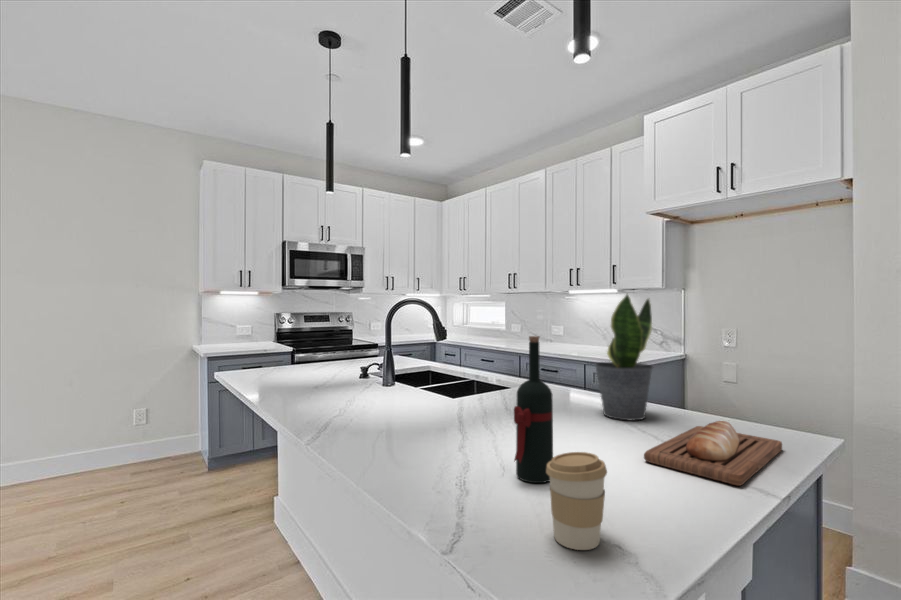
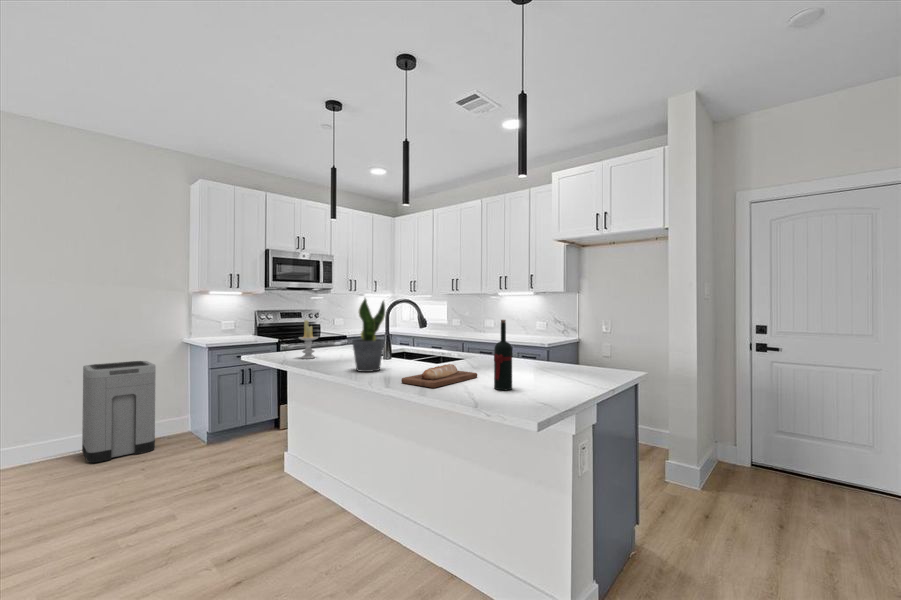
potted plant: present [595,295,653,420] -> present [352,298,385,372]
candle: none [267,328,296,382] -> present [299,320,318,359]
trash can: none [68,372,149,493] -> present [82,361,156,463]
bread loaf: present [644,421,782,486] -> present [401,364,477,388]
coffee cup: present [546,452,607,550] -> none [516,367,541,404]

